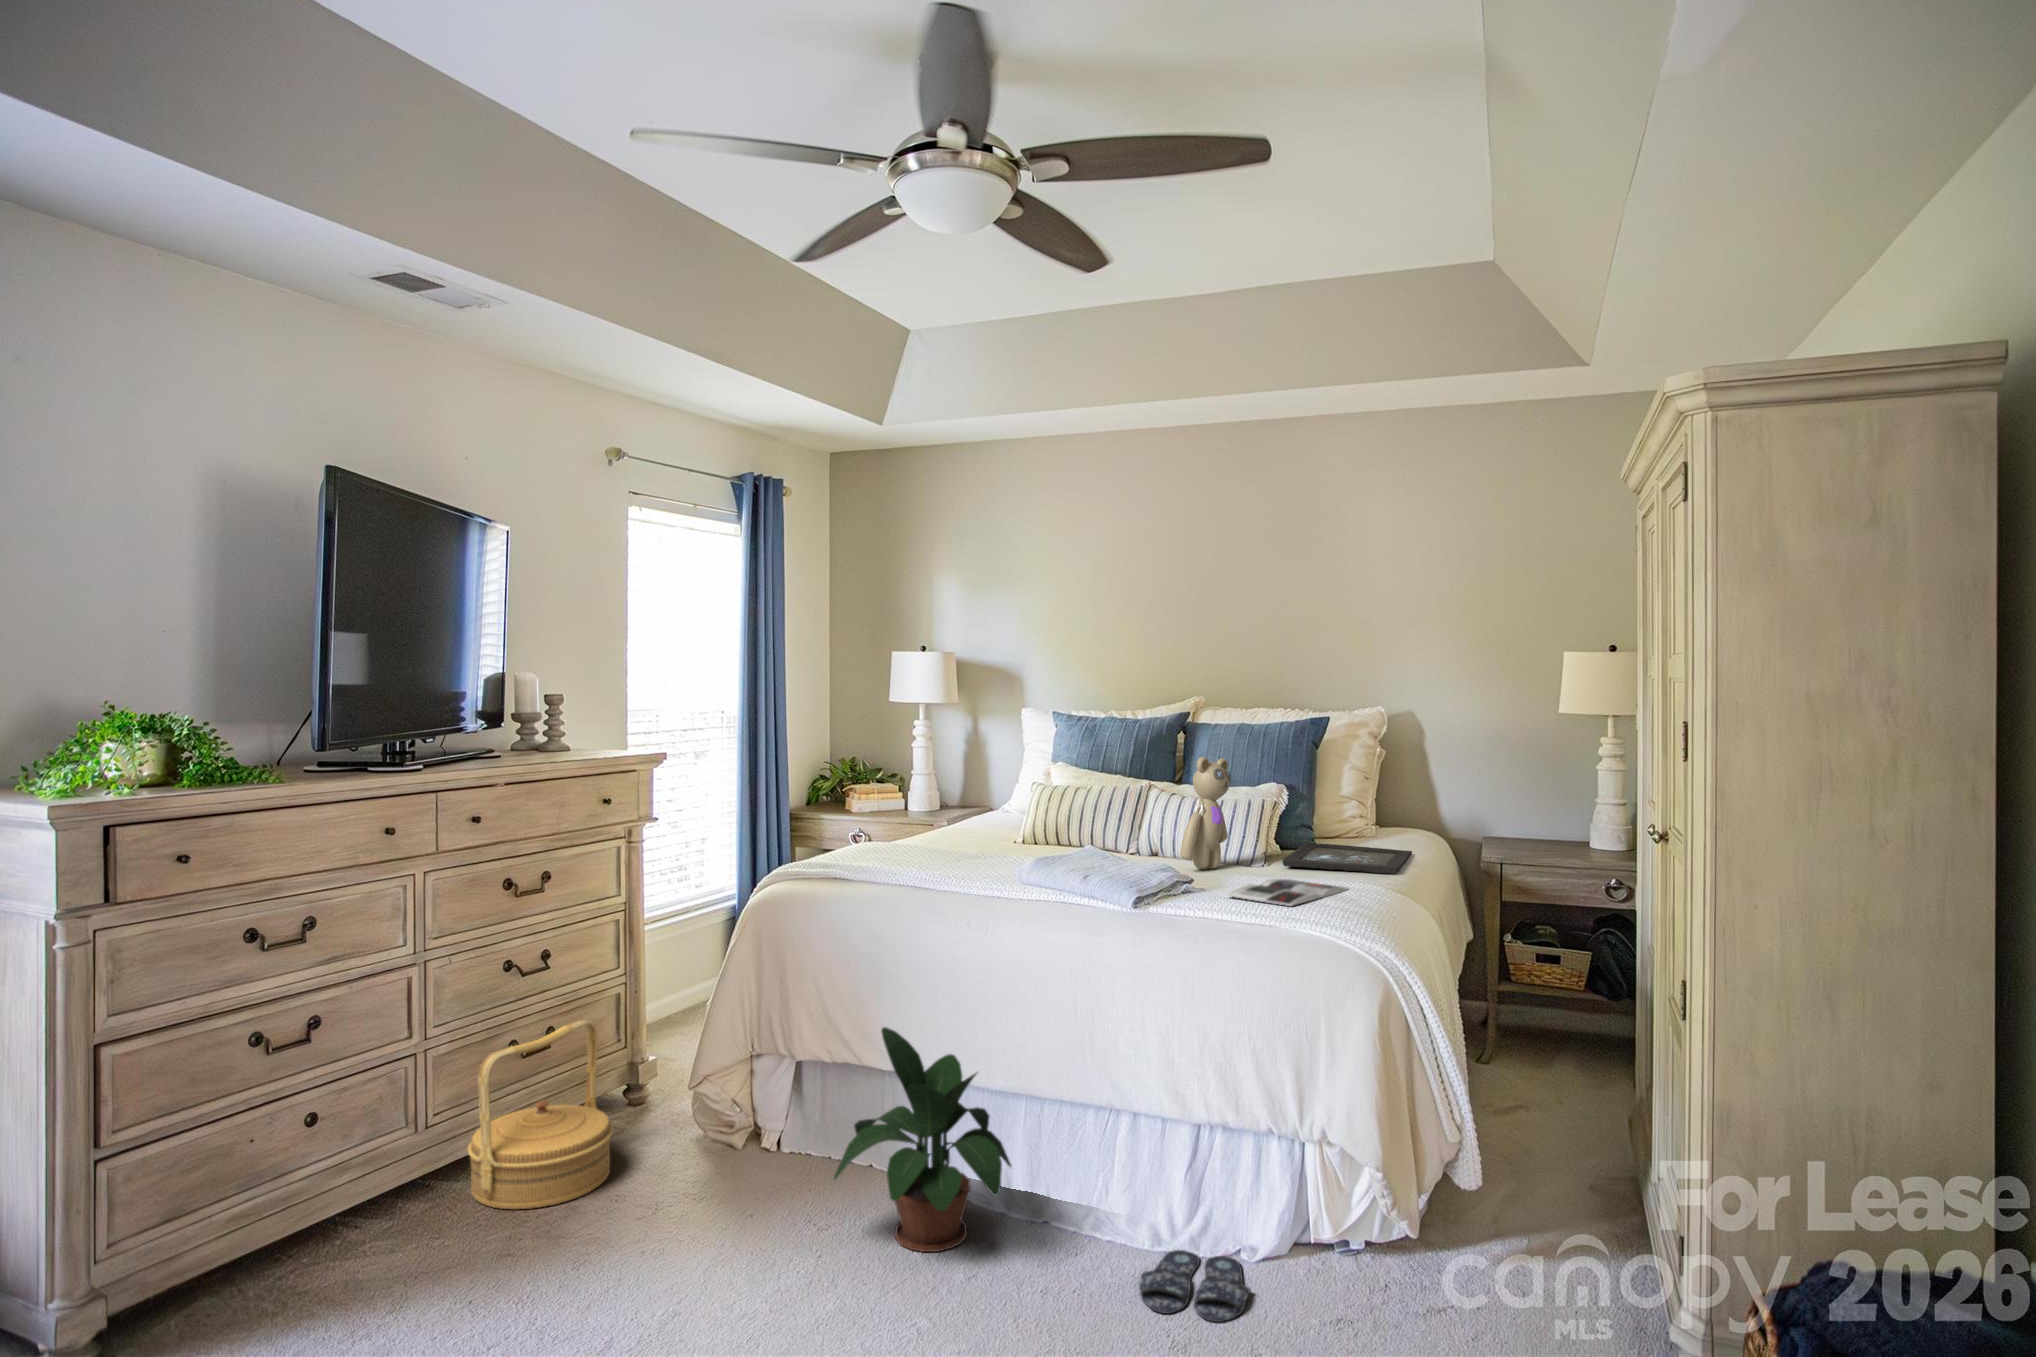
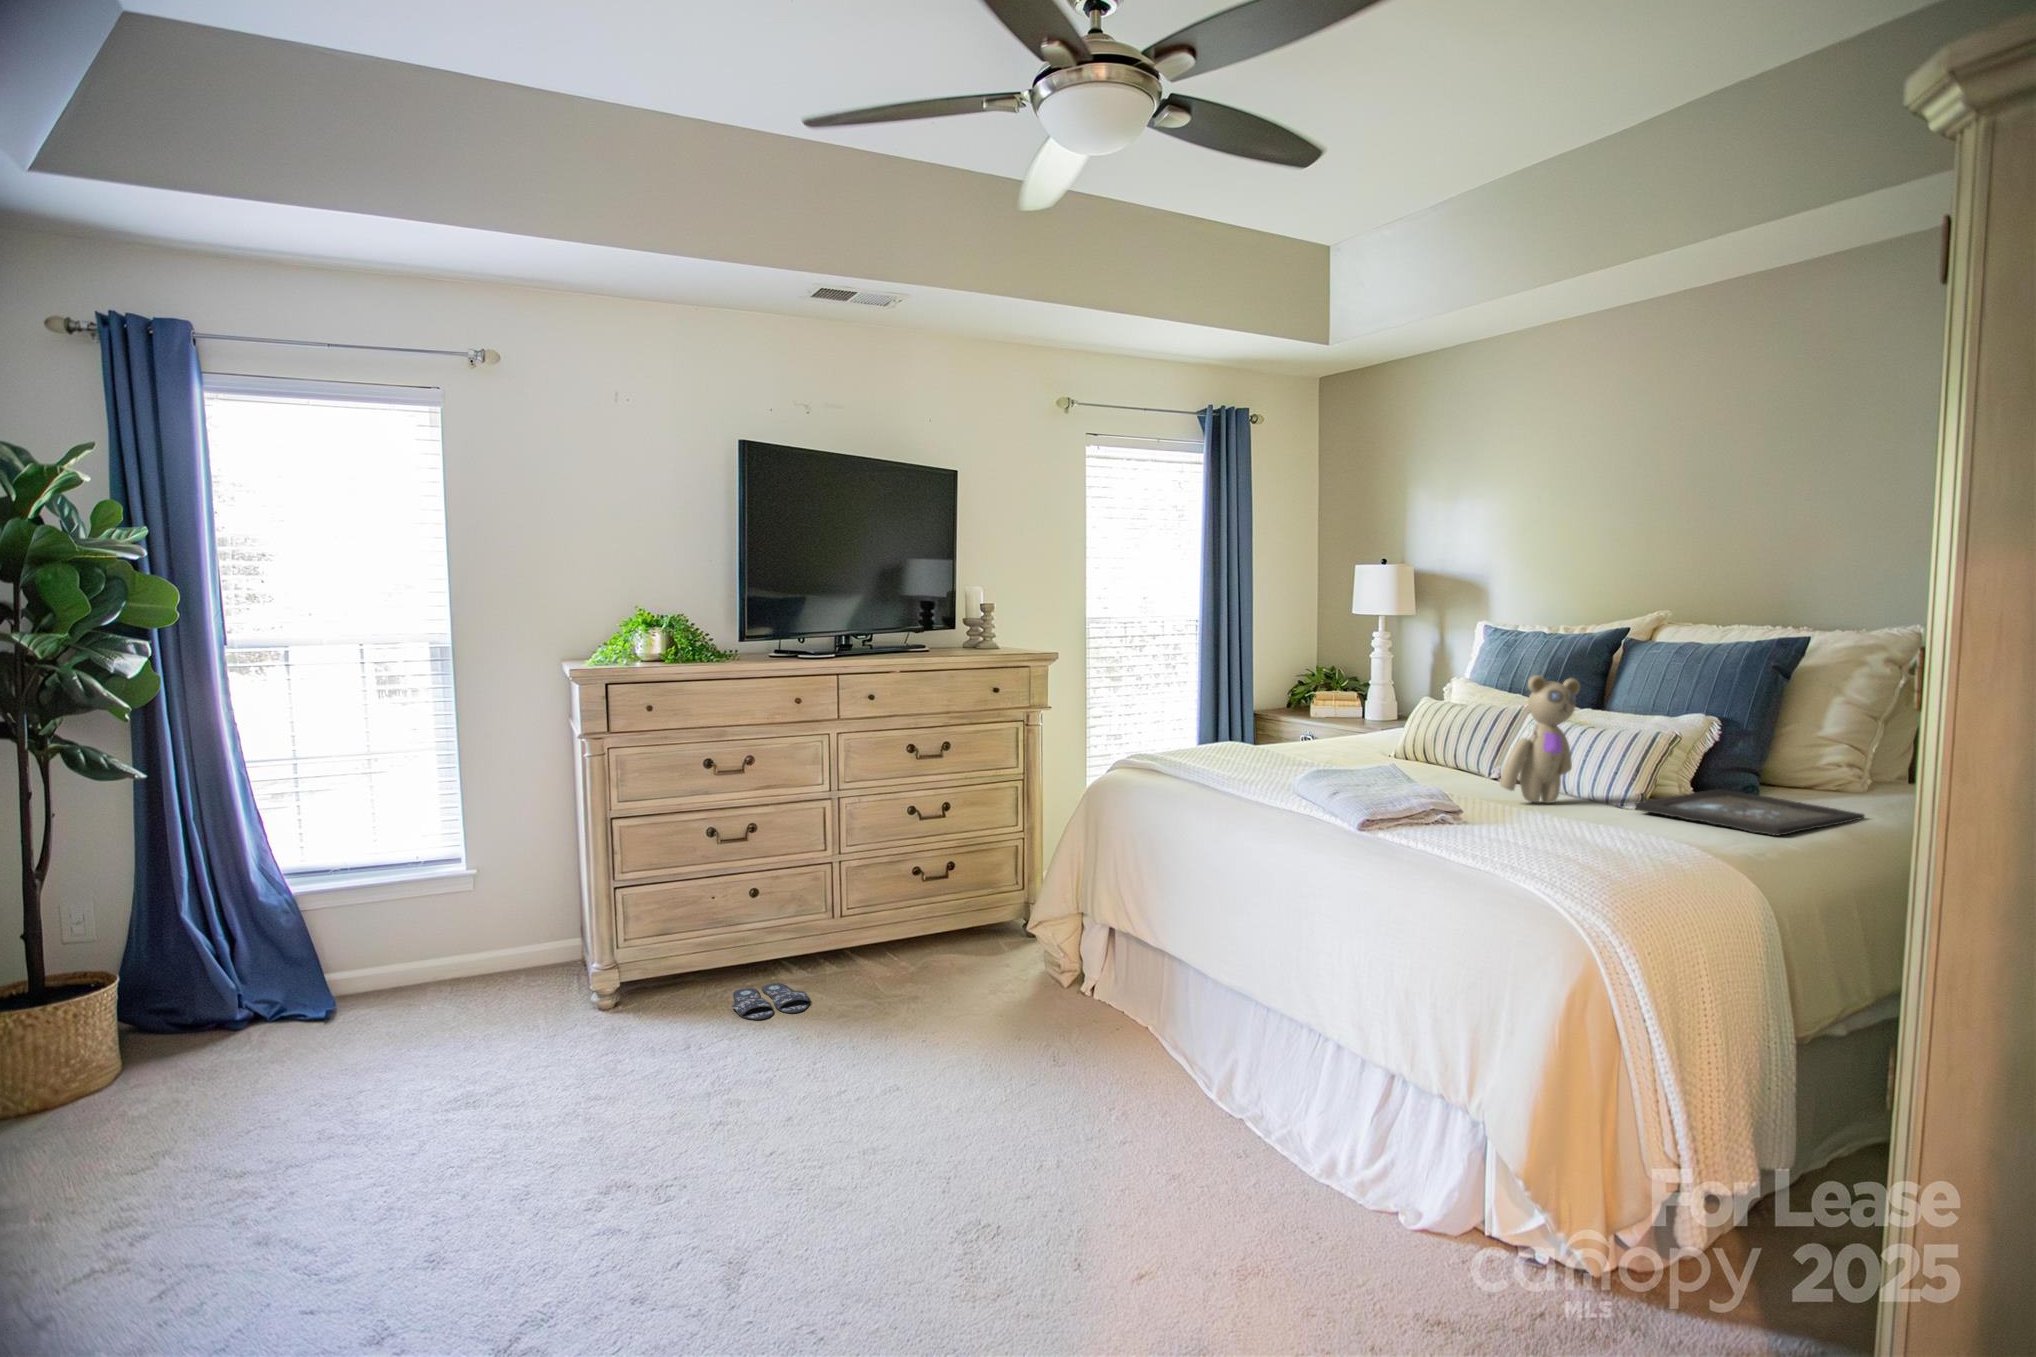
magazine: present [1228,879,1347,906] -> none [1490,821,1670,850]
woven basket: present [467,1020,613,1210] -> none [858,860,966,995]
potted plant: present [834,1027,1011,1252] -> none [1055,902,1214,1112]
slippers: present [1139,1250,1251,1322] -> present [732,983,809,1020]

